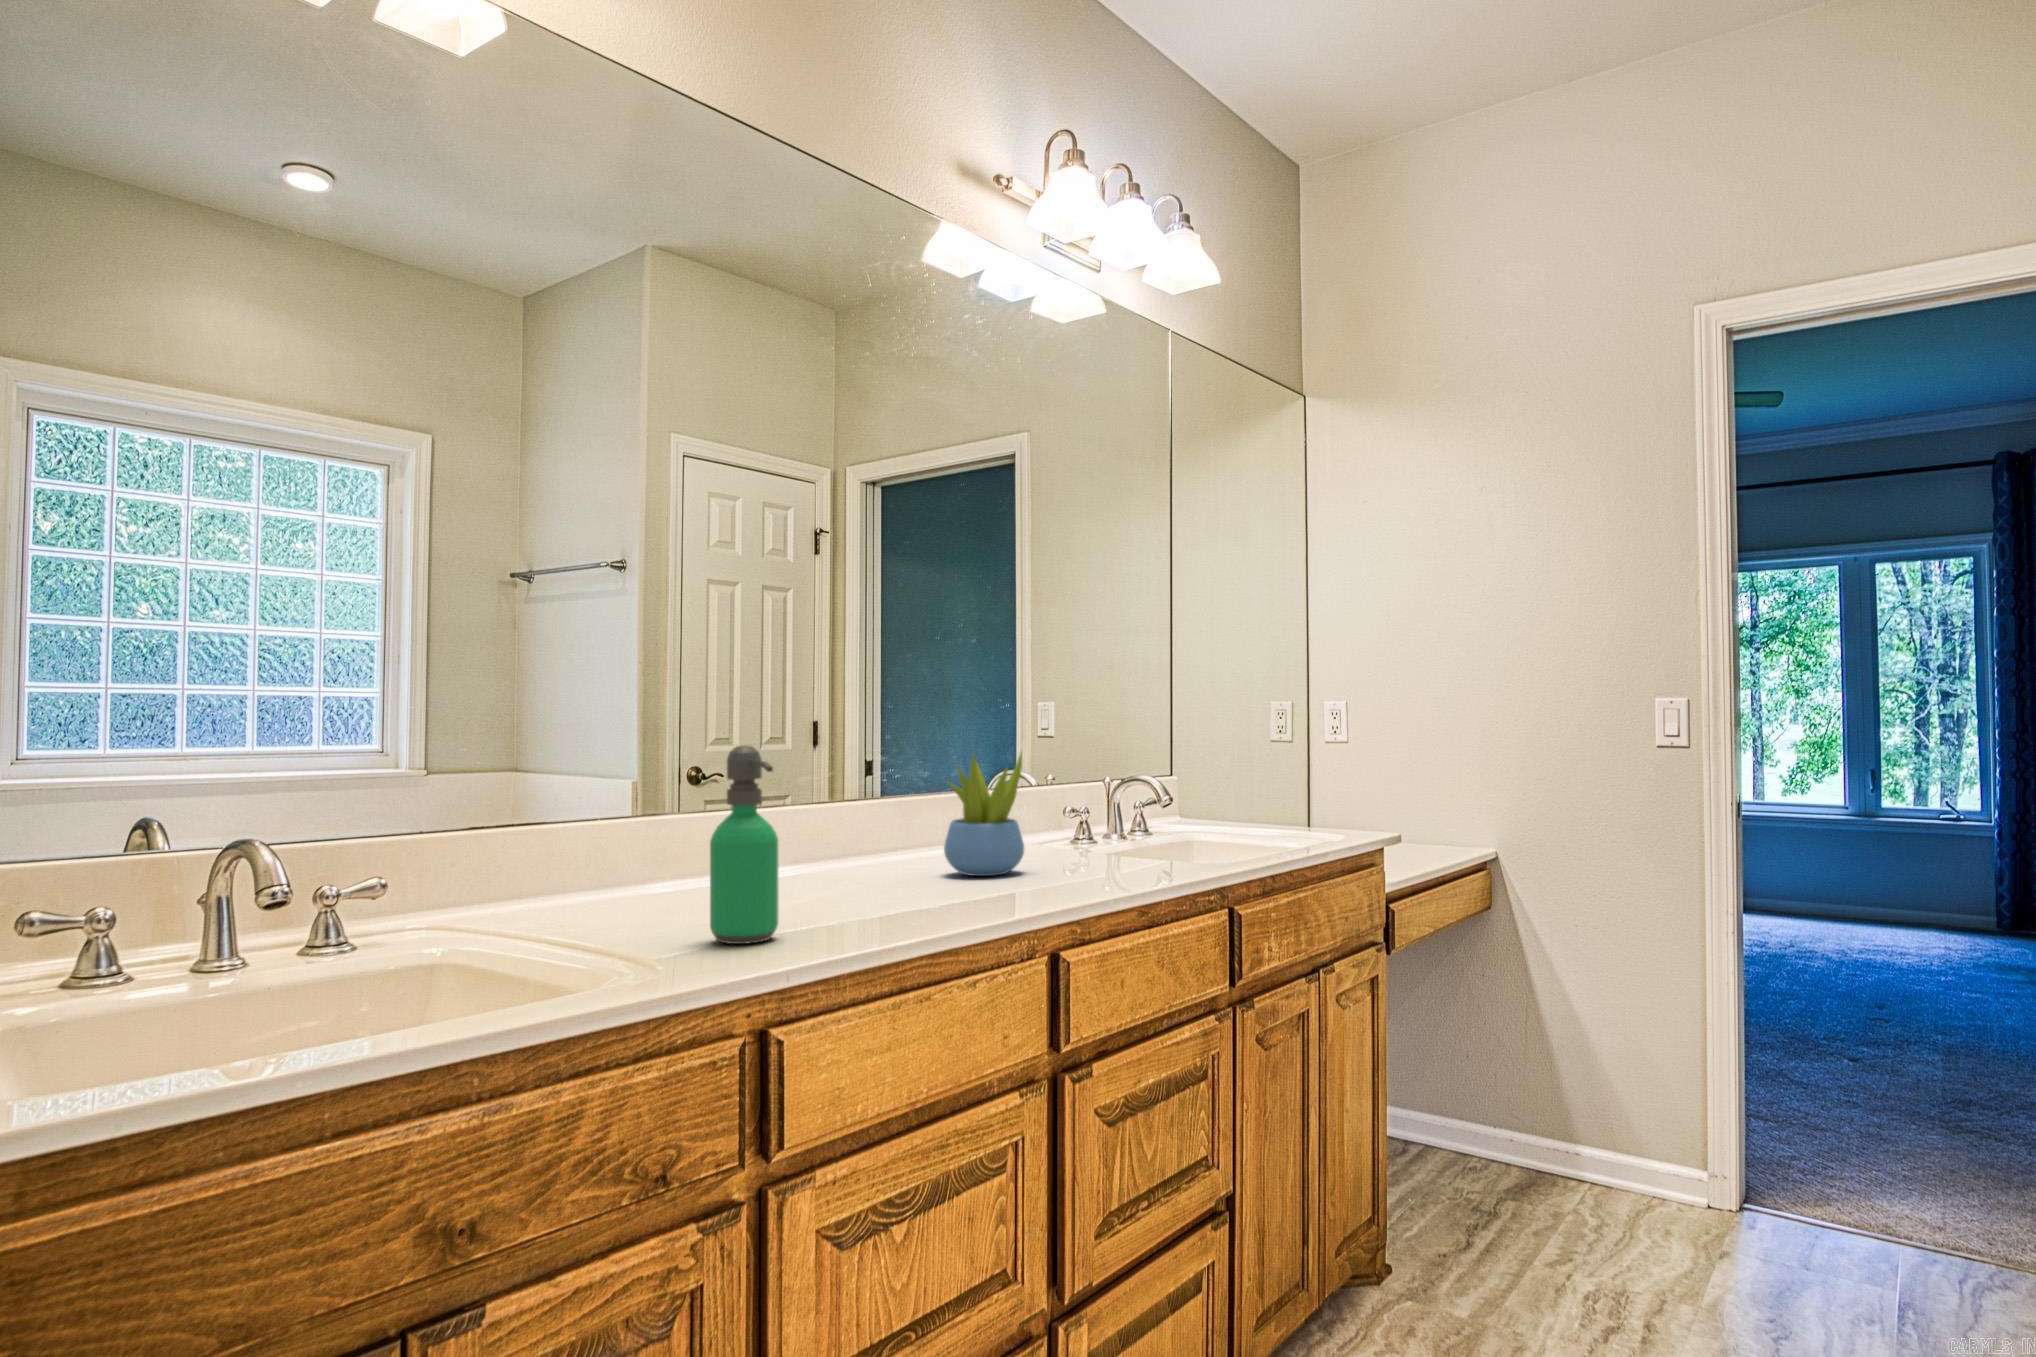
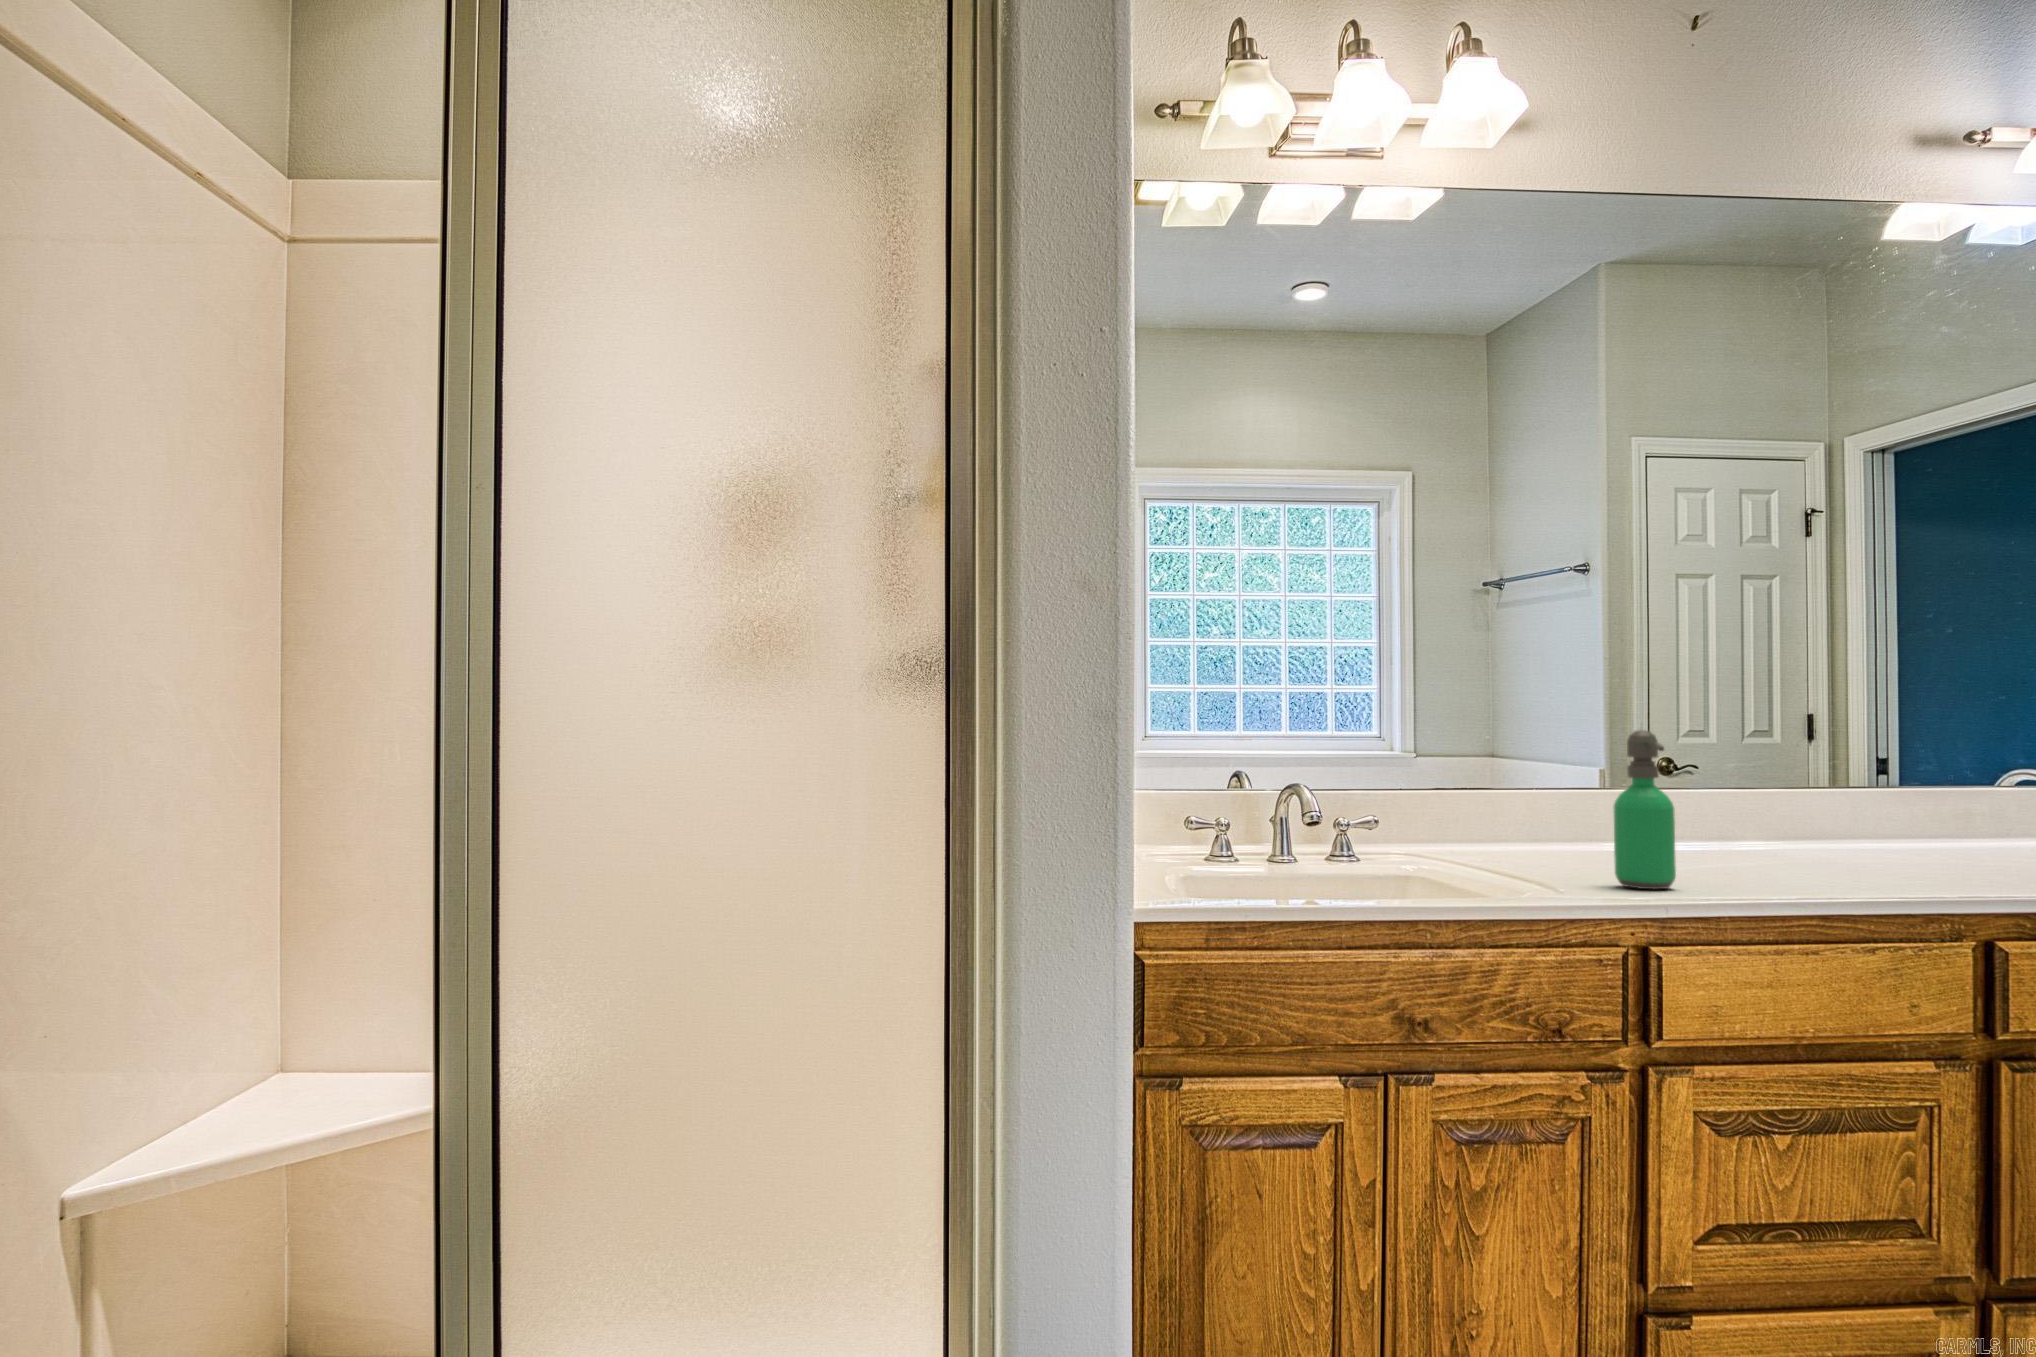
succulent plant: present [944,753,1024,876] -> none [1889,746,1993,874]

